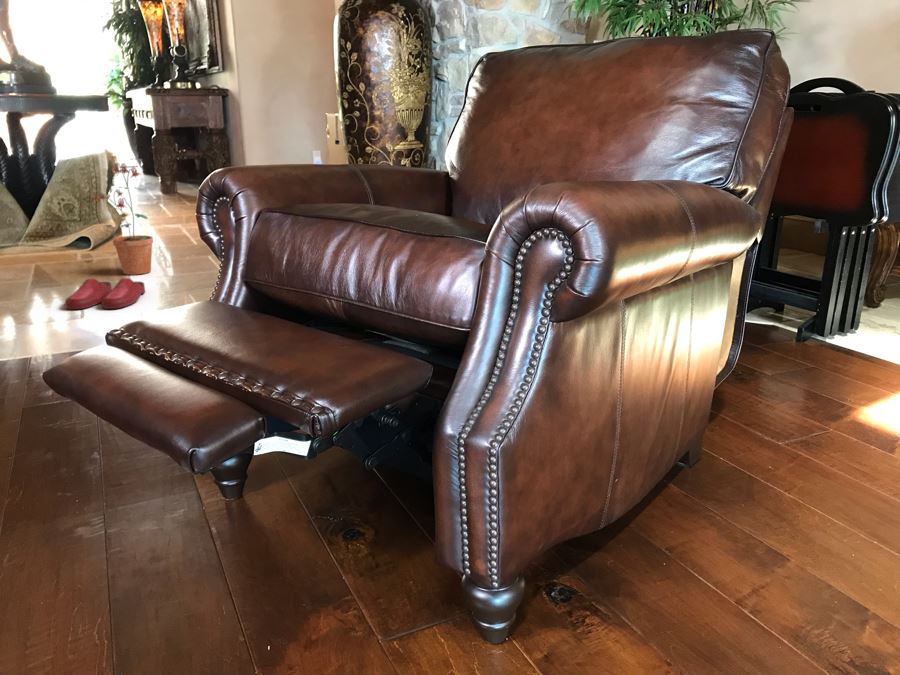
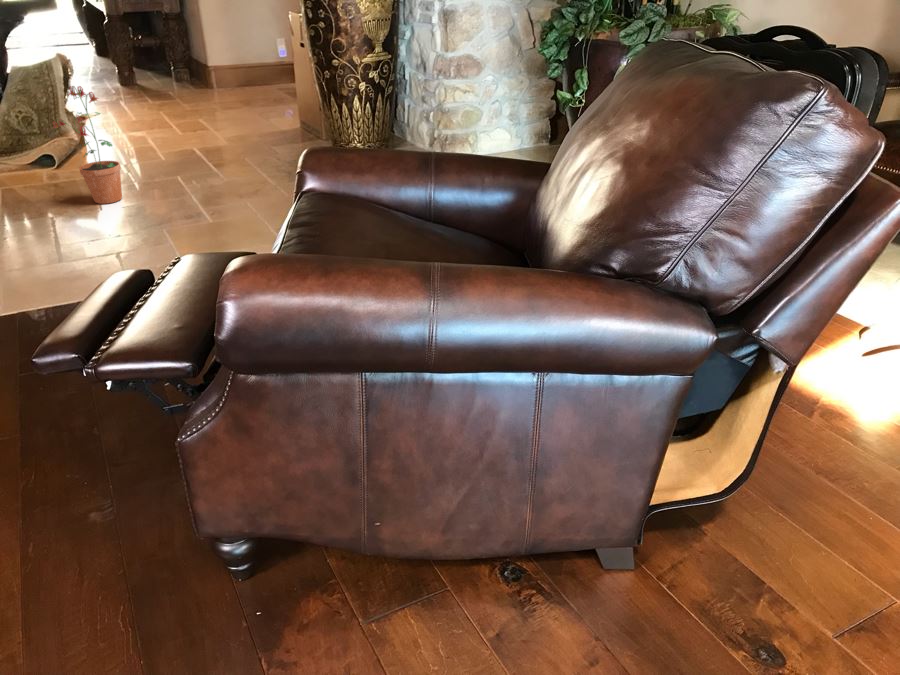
slippers: present [65,278,145,309] -> none [42,217,120,255]

